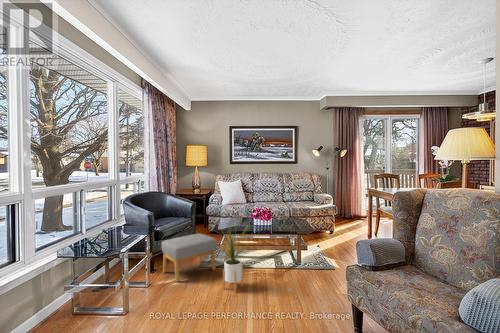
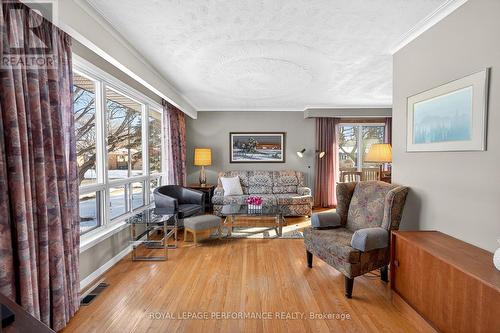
house plant: present [219,226,247,292] -> none [222,202,247,251]

